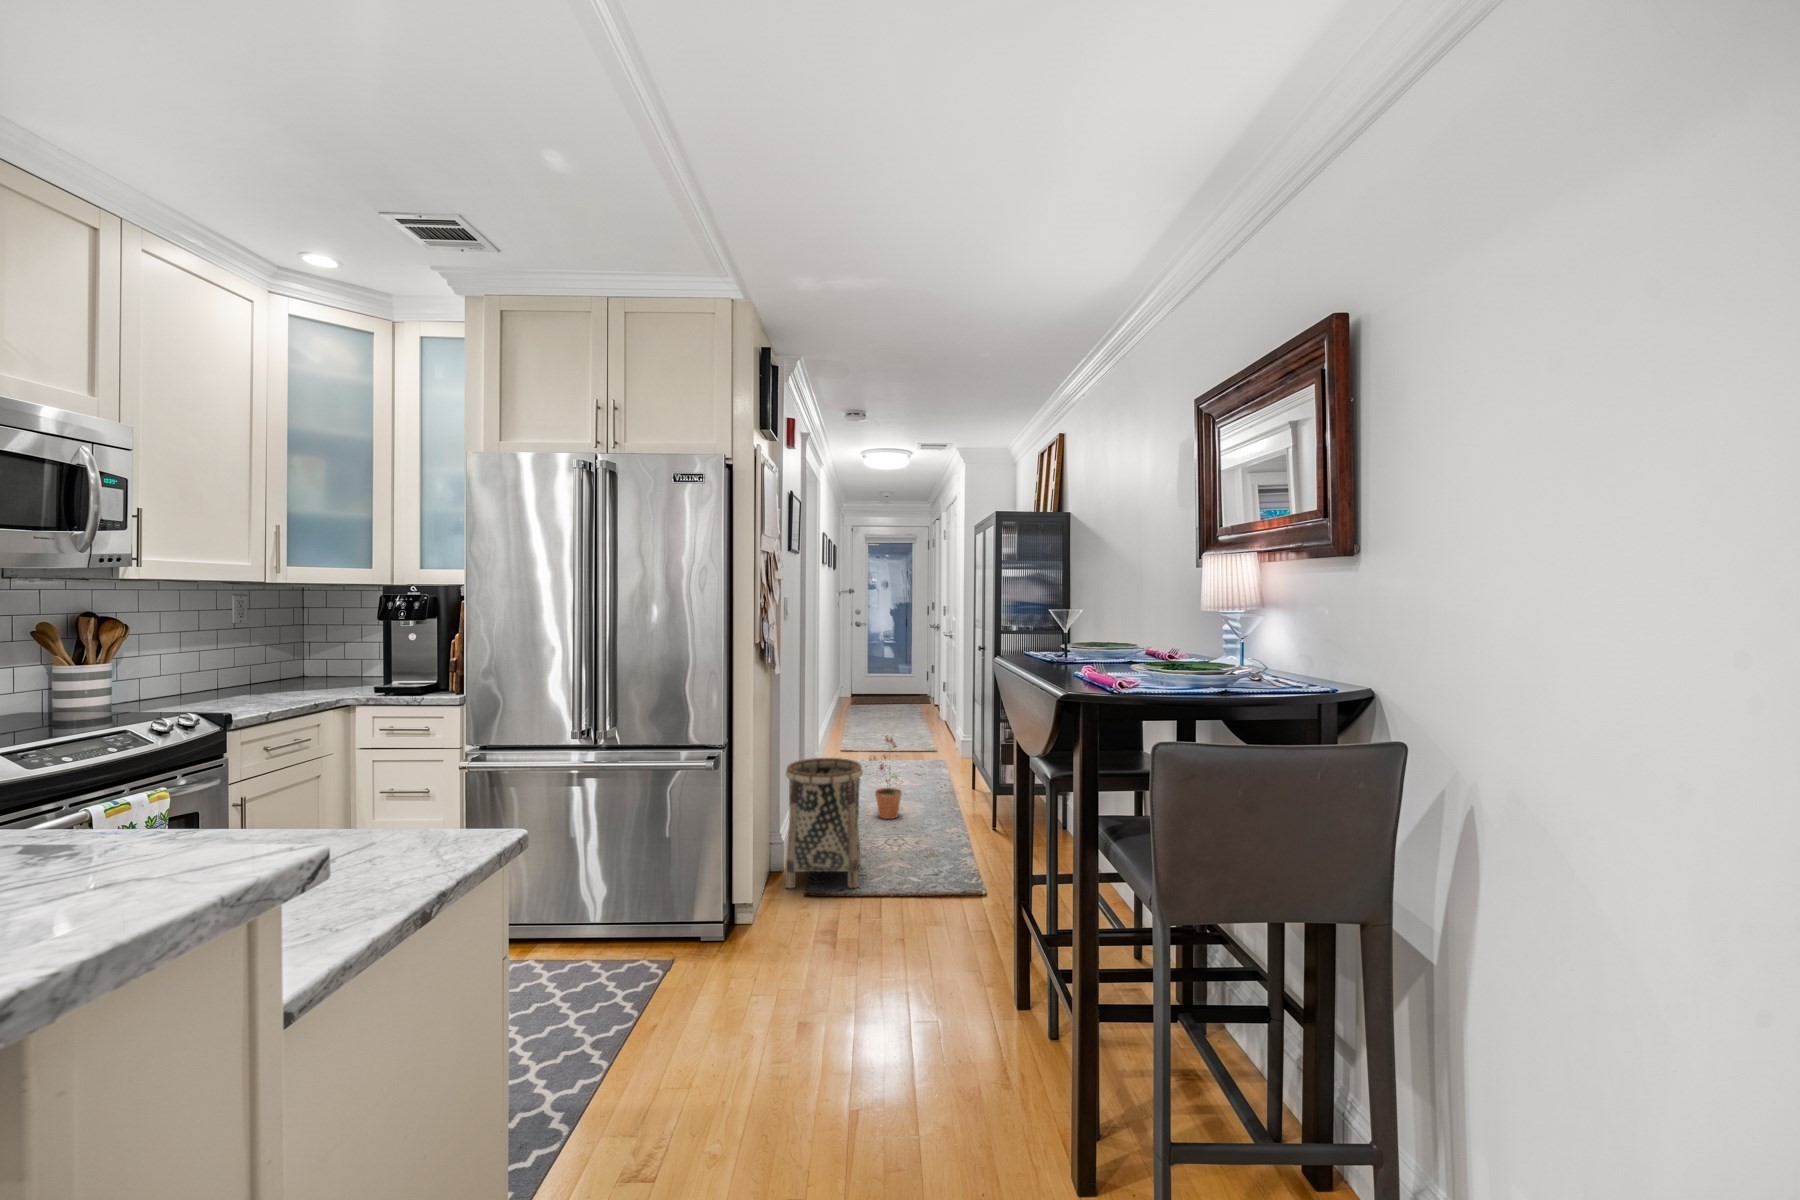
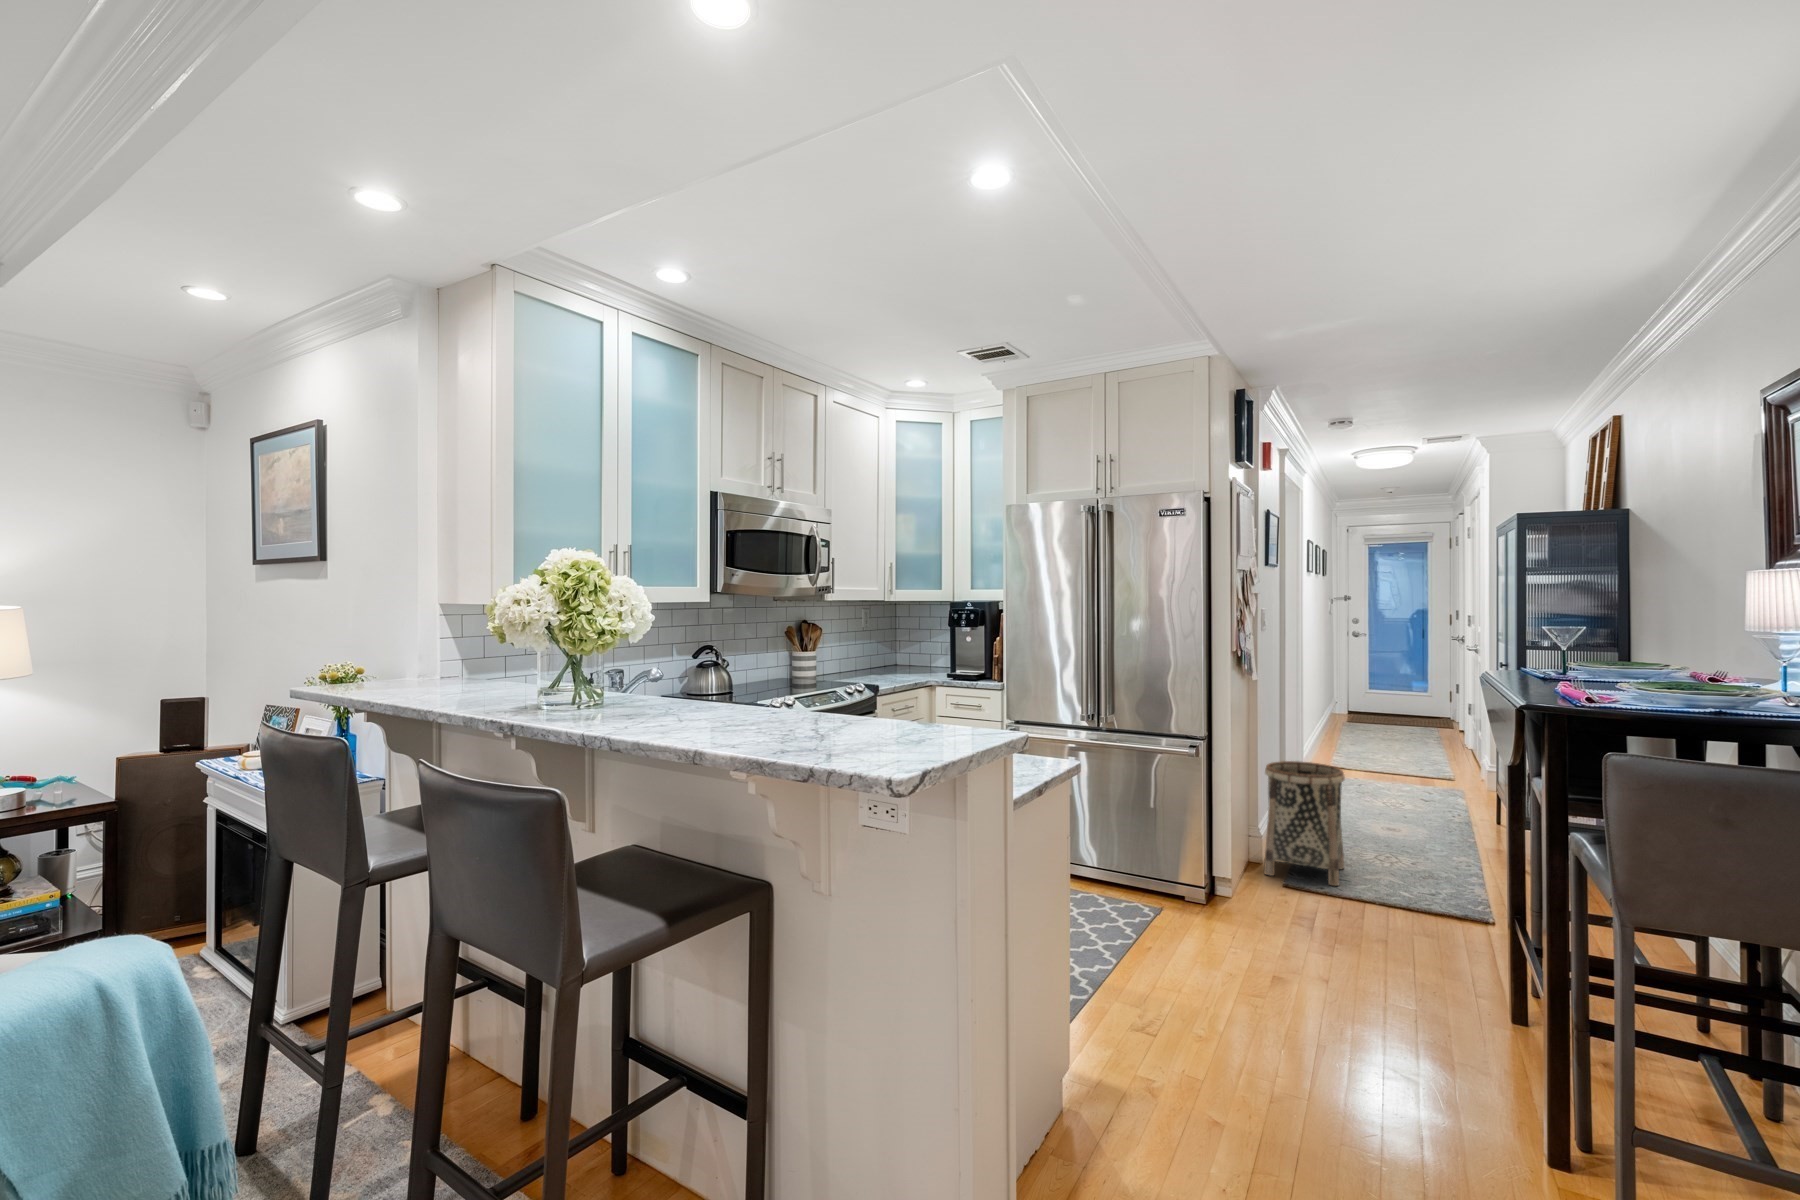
potted plant: present [869,736,902,819] -> none [1358,751,1398,836]

